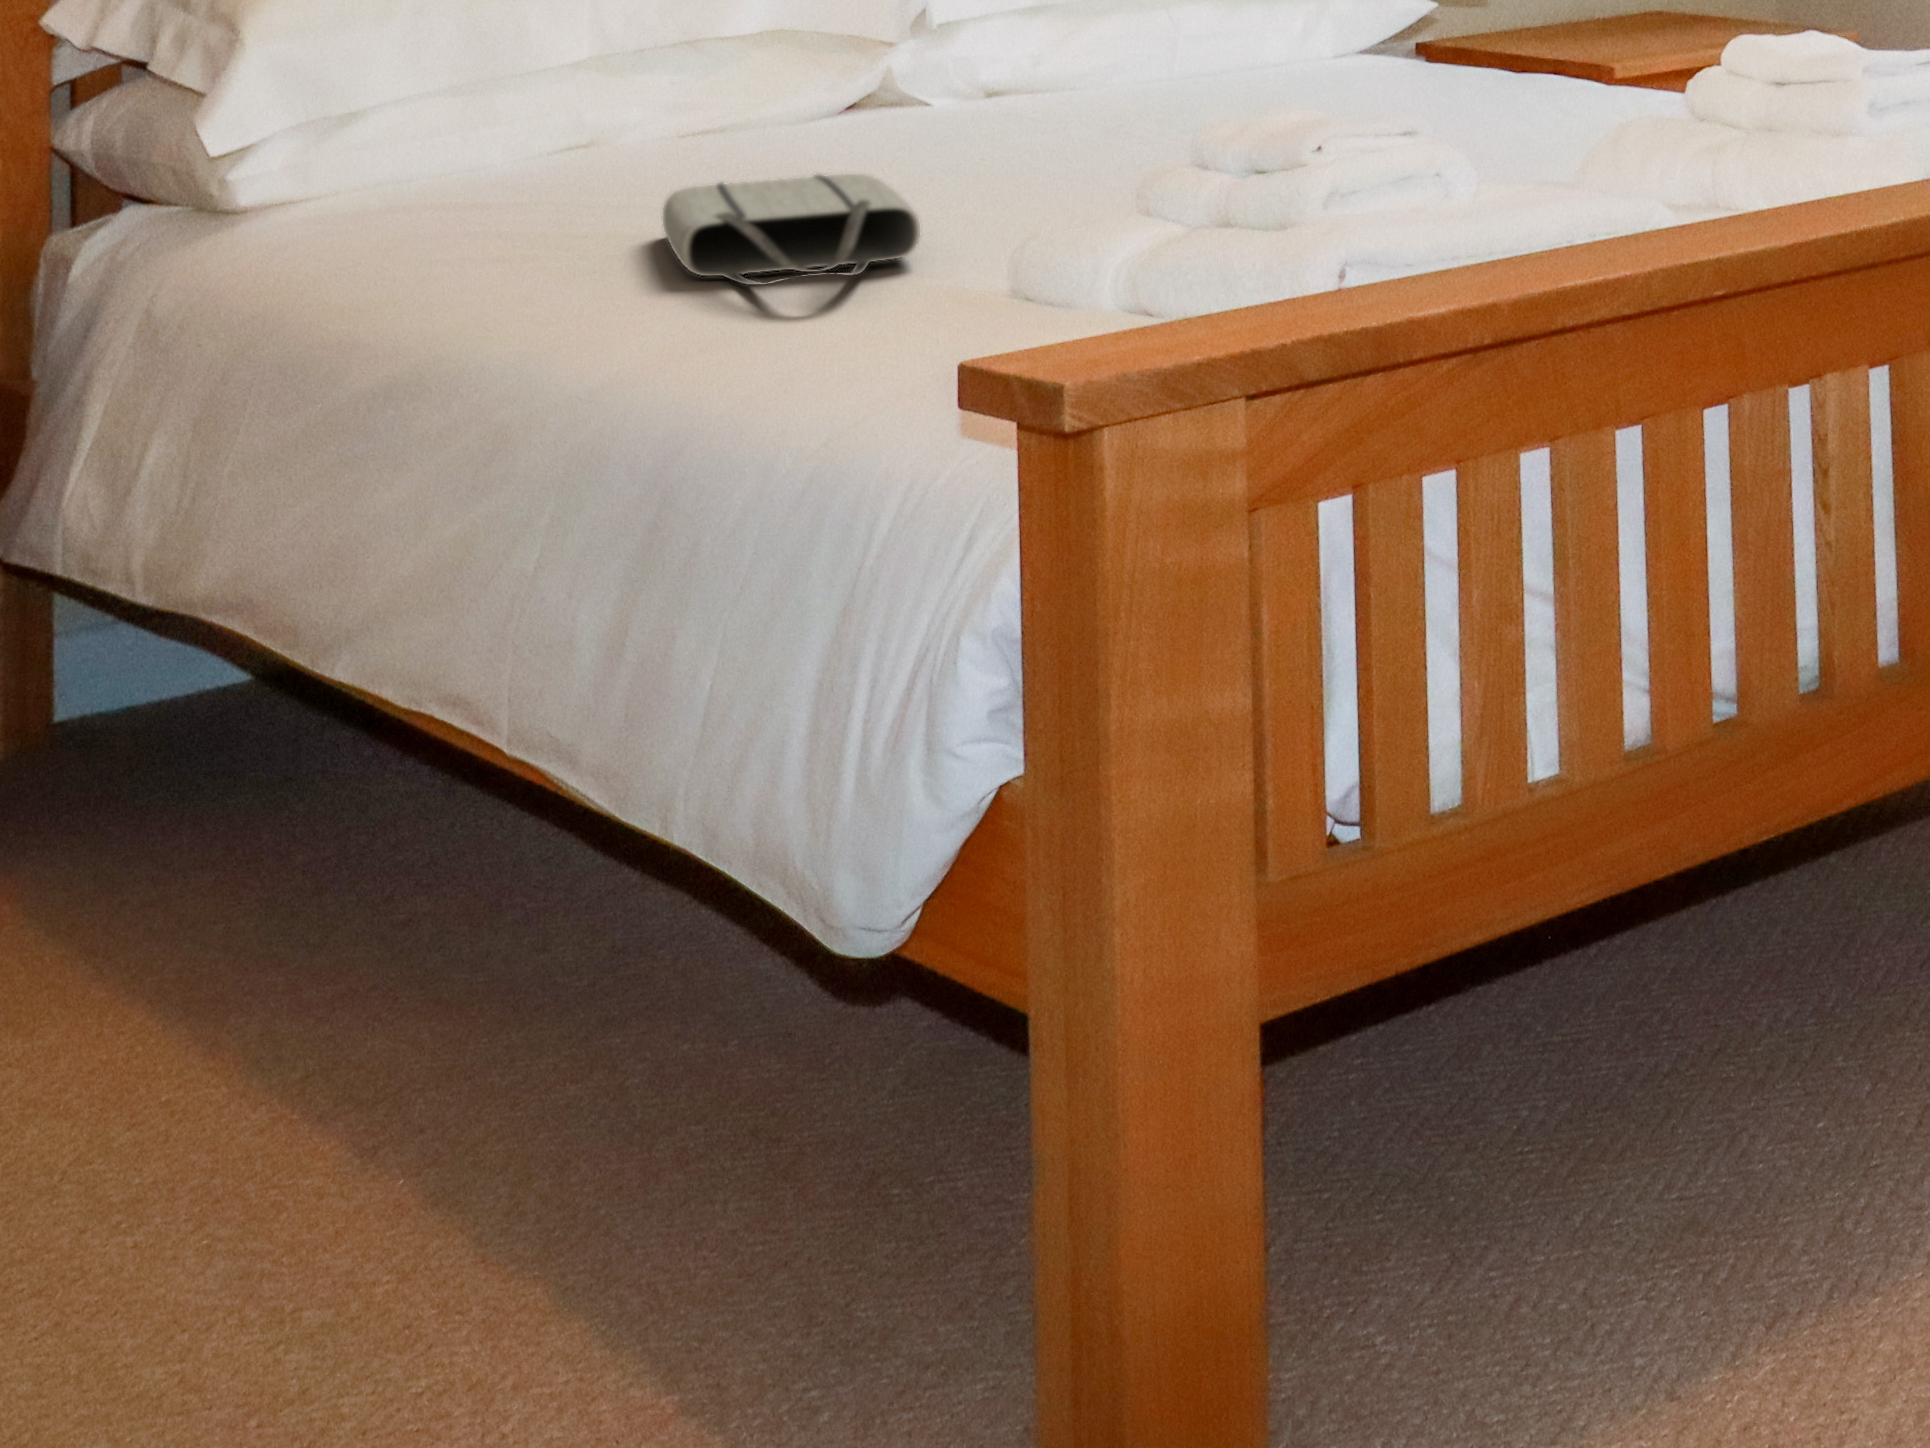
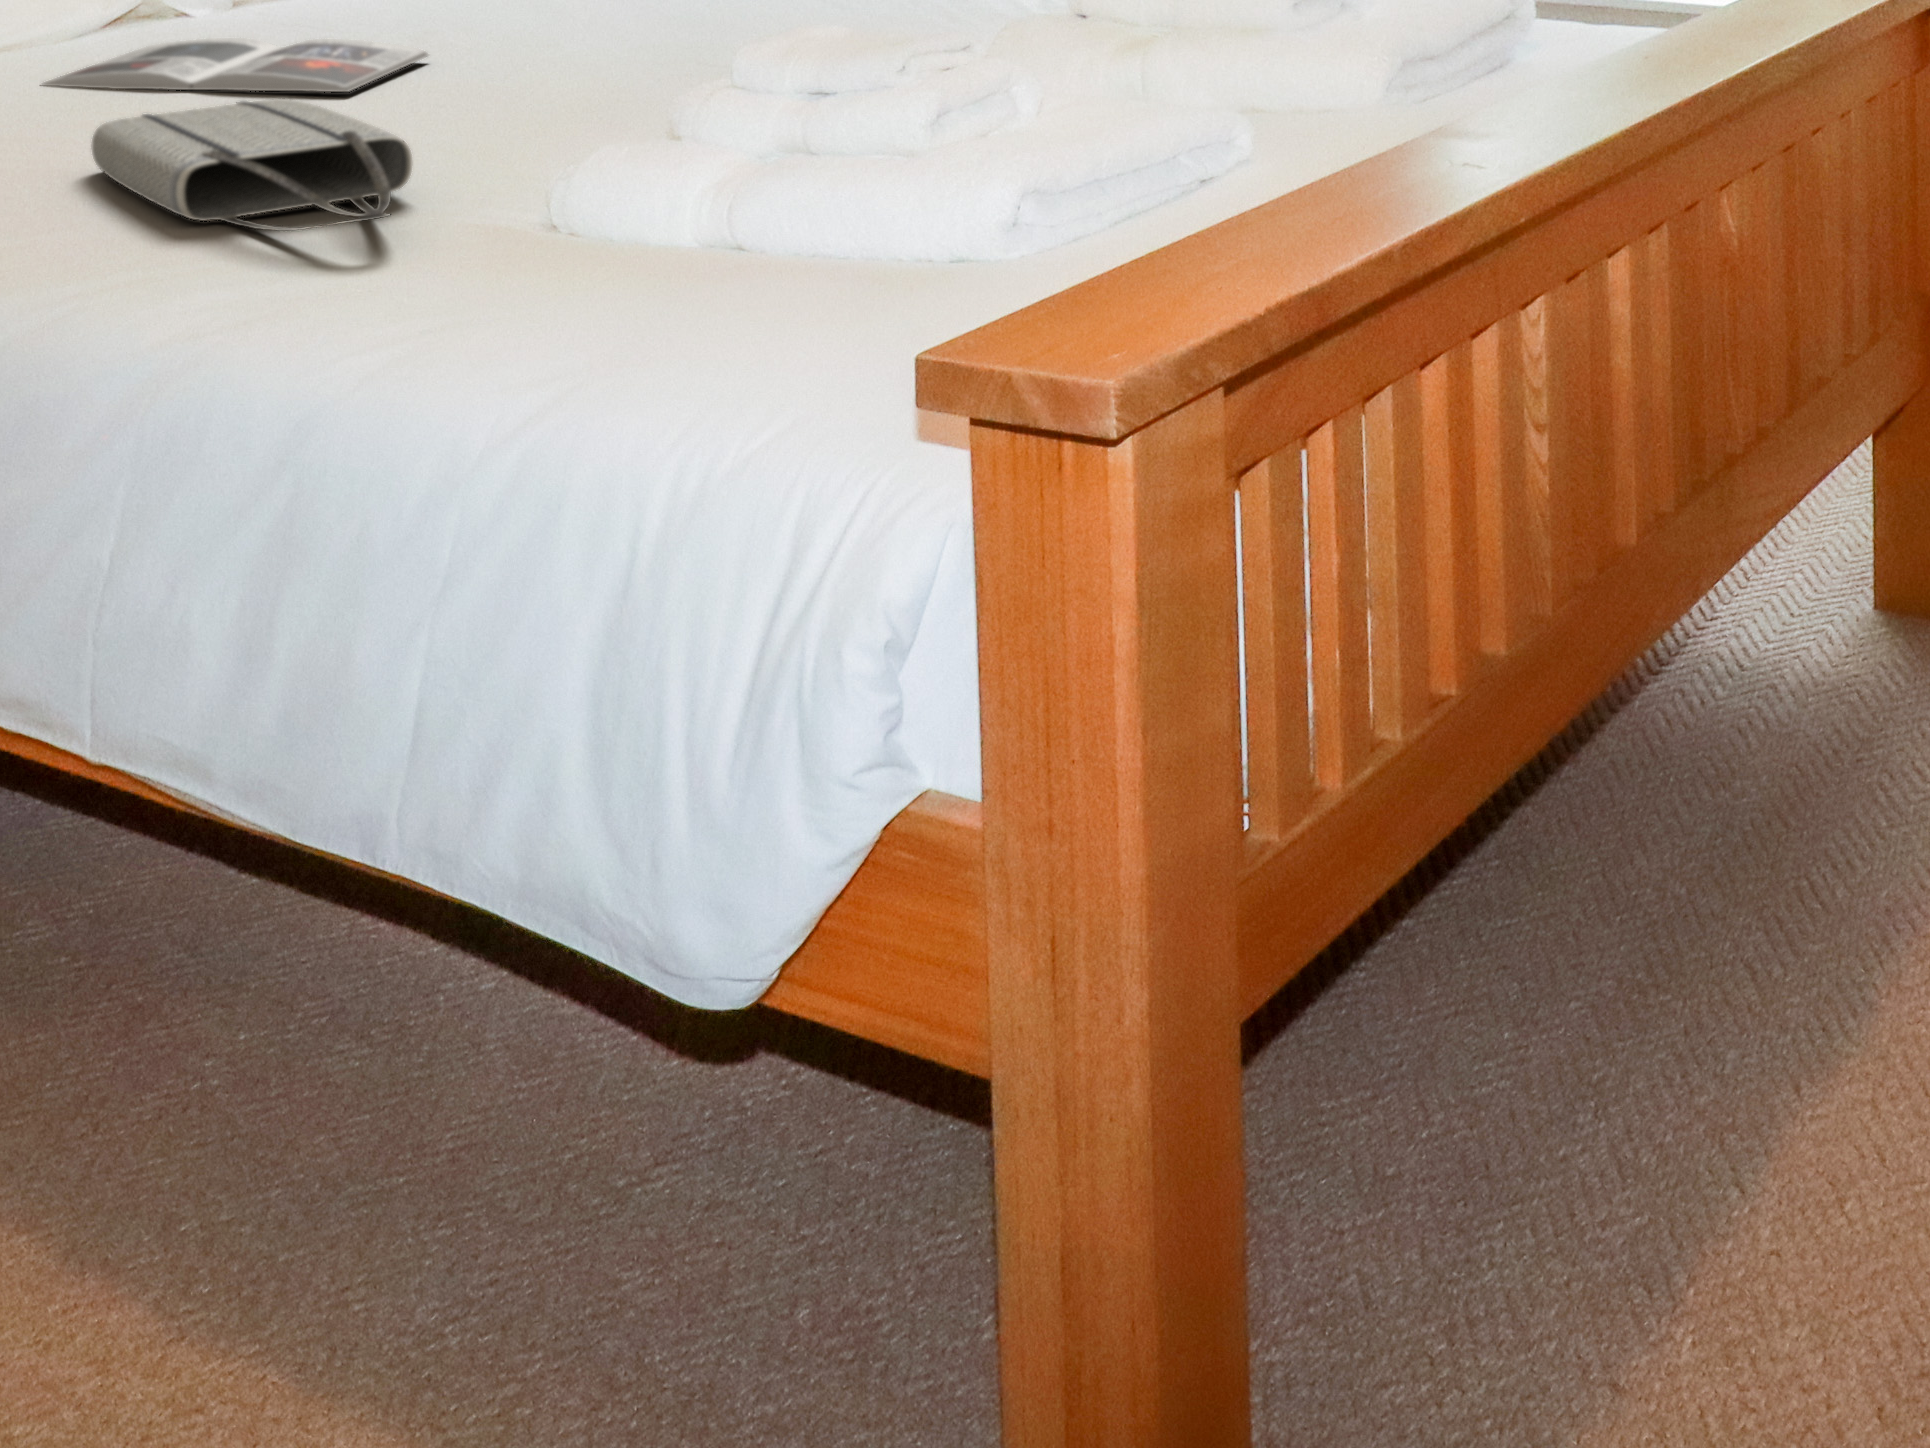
magazine: none [712,124,1101,176] -> present [43,38,428,92]

